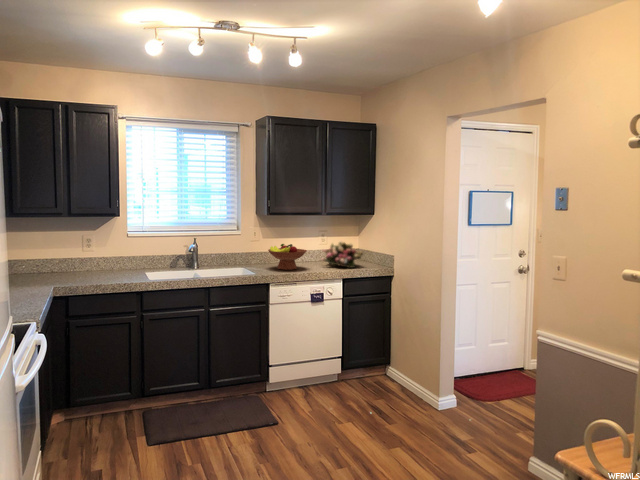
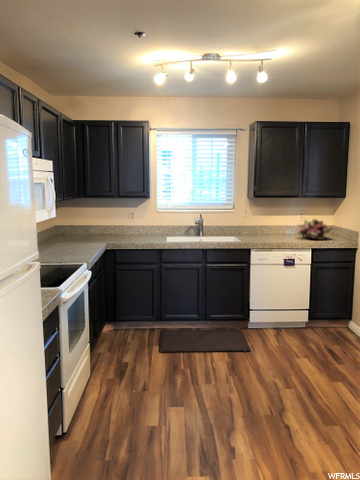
fruit bowl: present [268,244,307,270] -> none [253,220,283,239]

